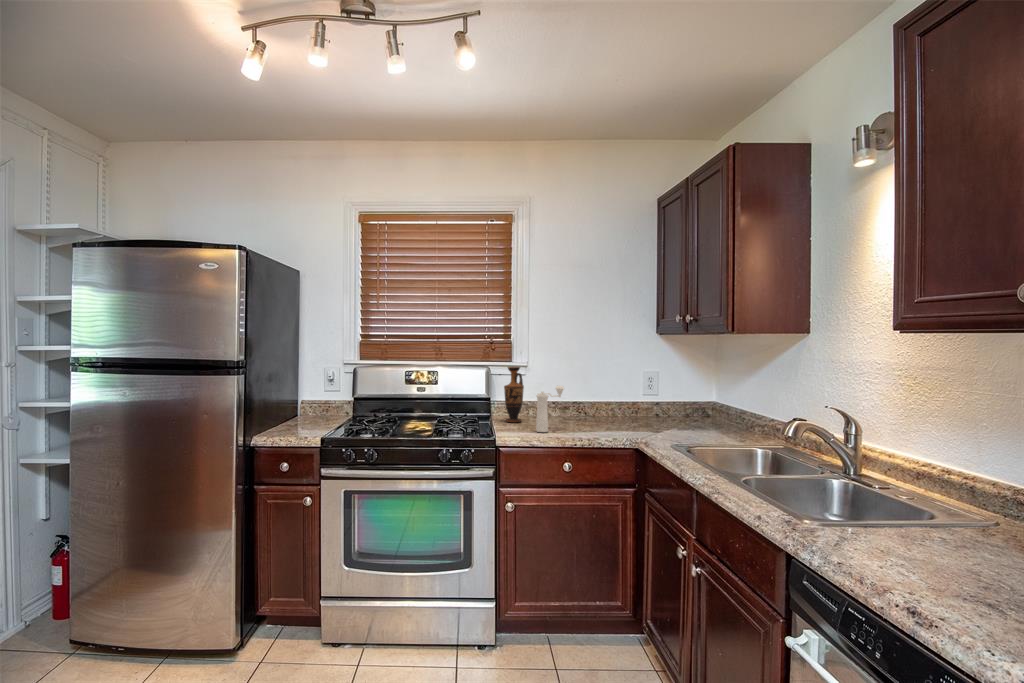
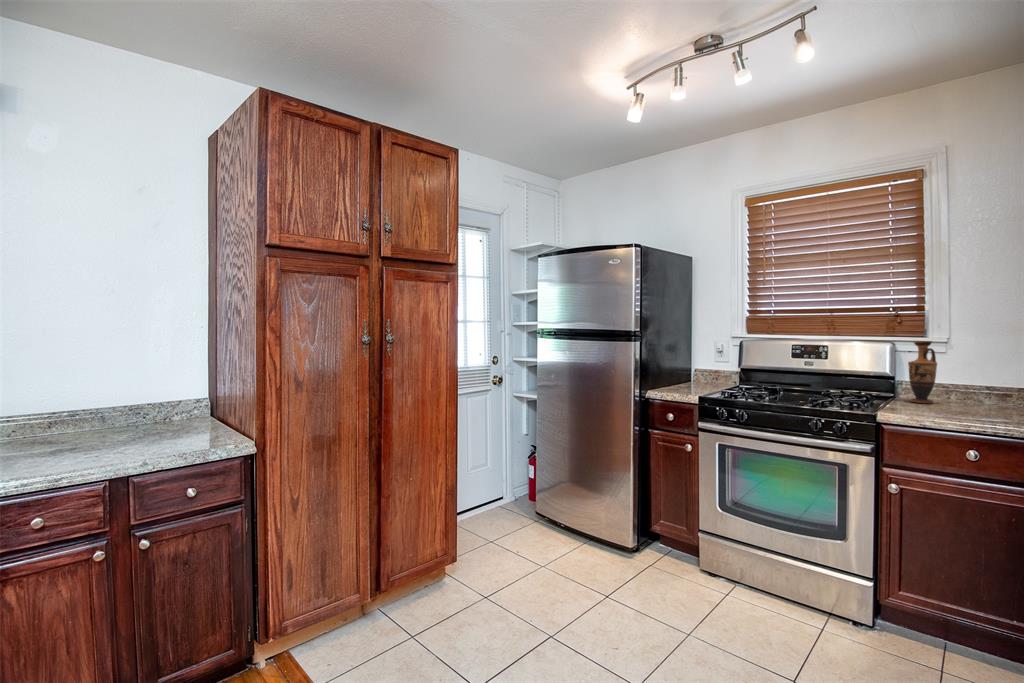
pepper mill: present [536,386,564,432] -> none [944,364,994,417]

